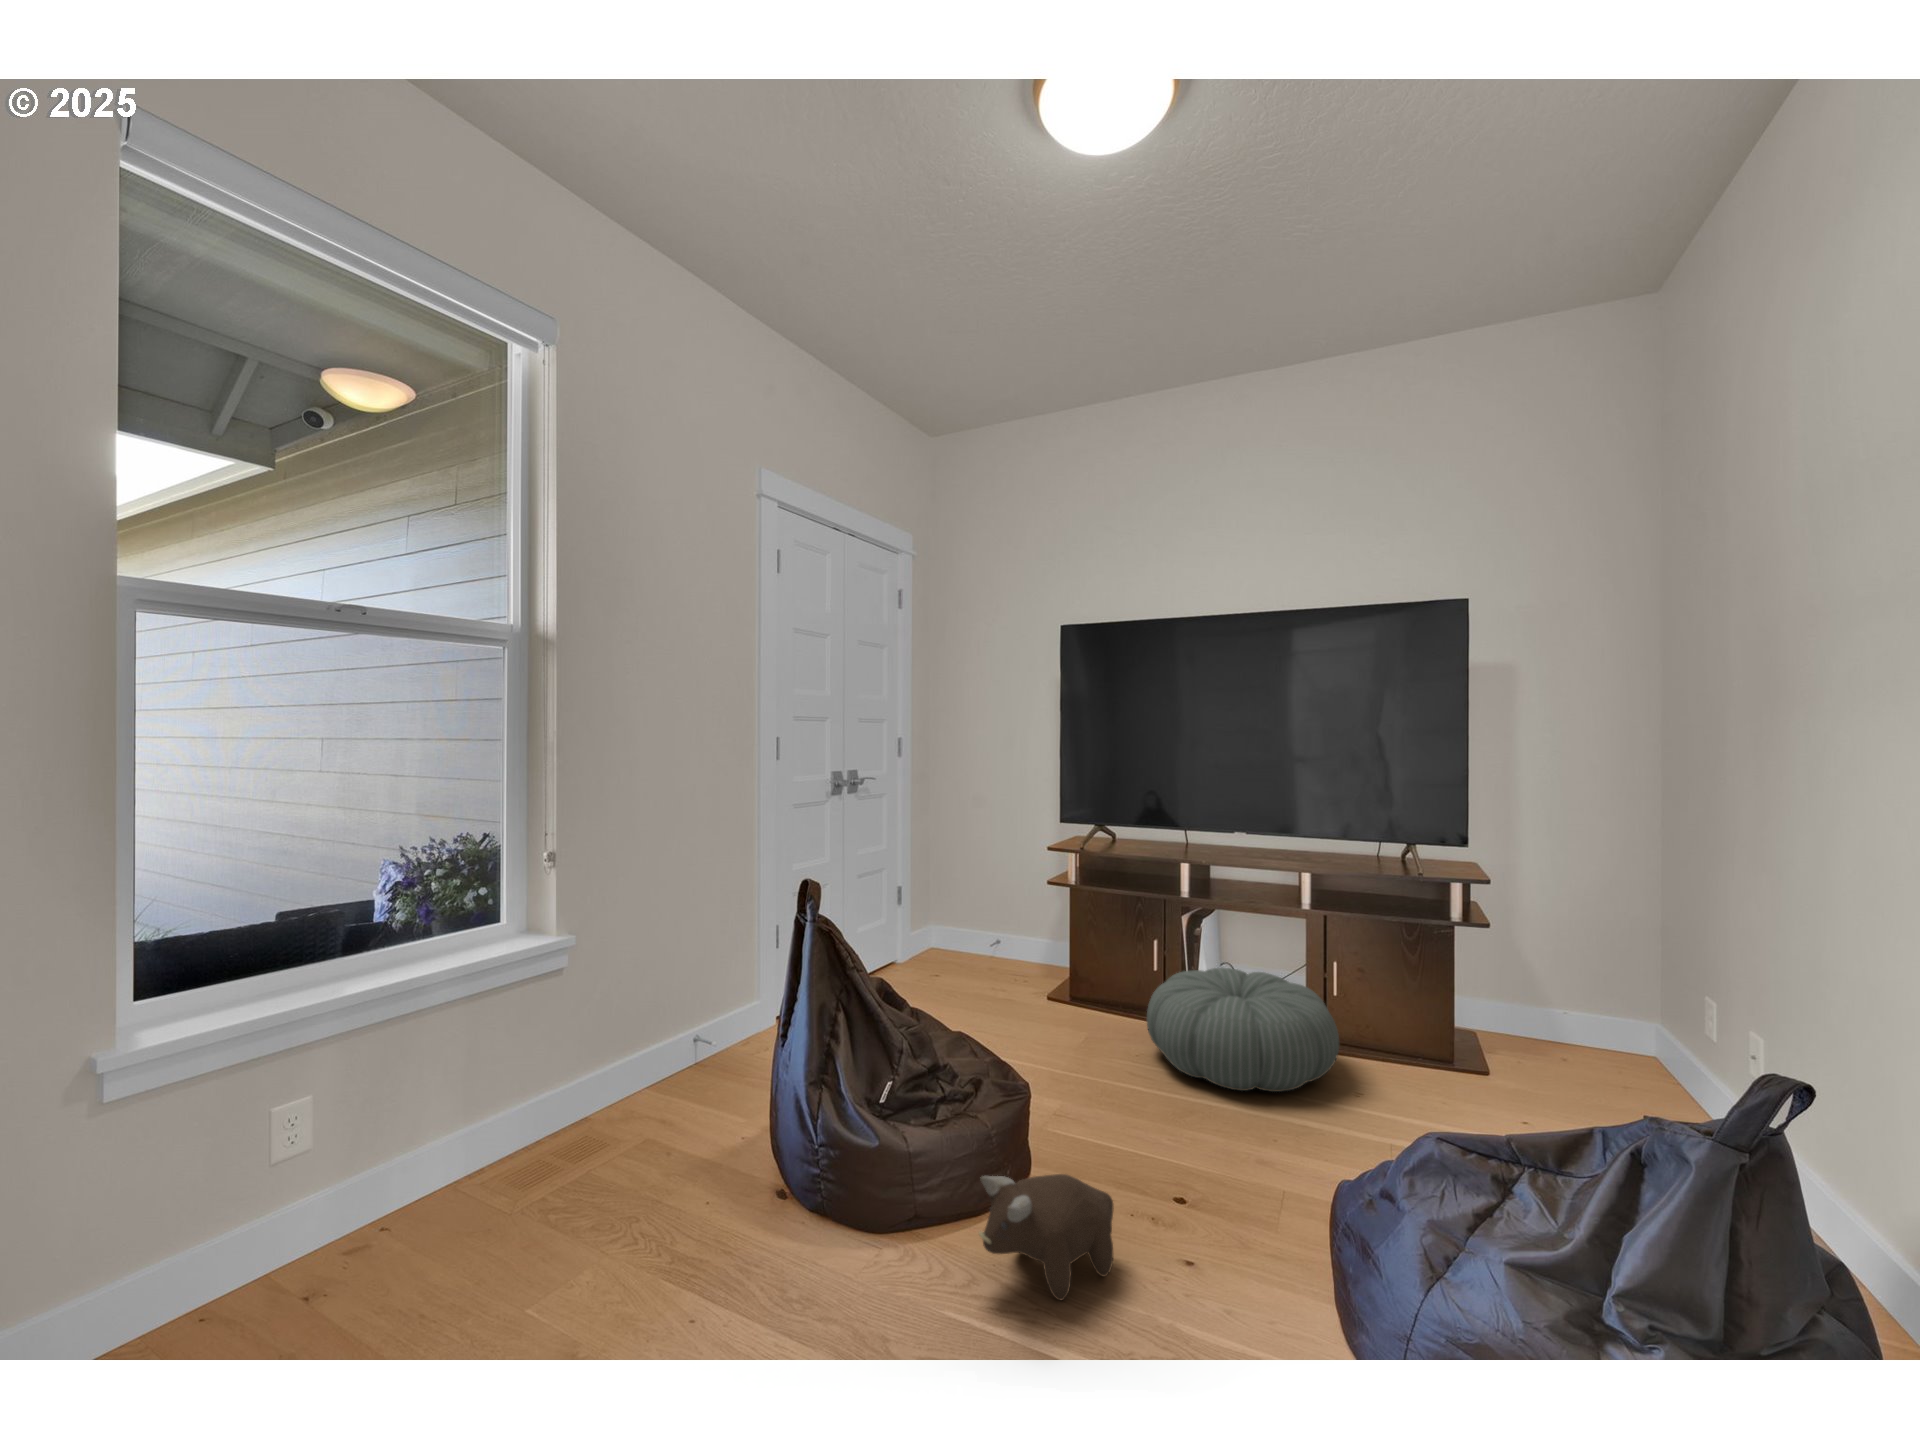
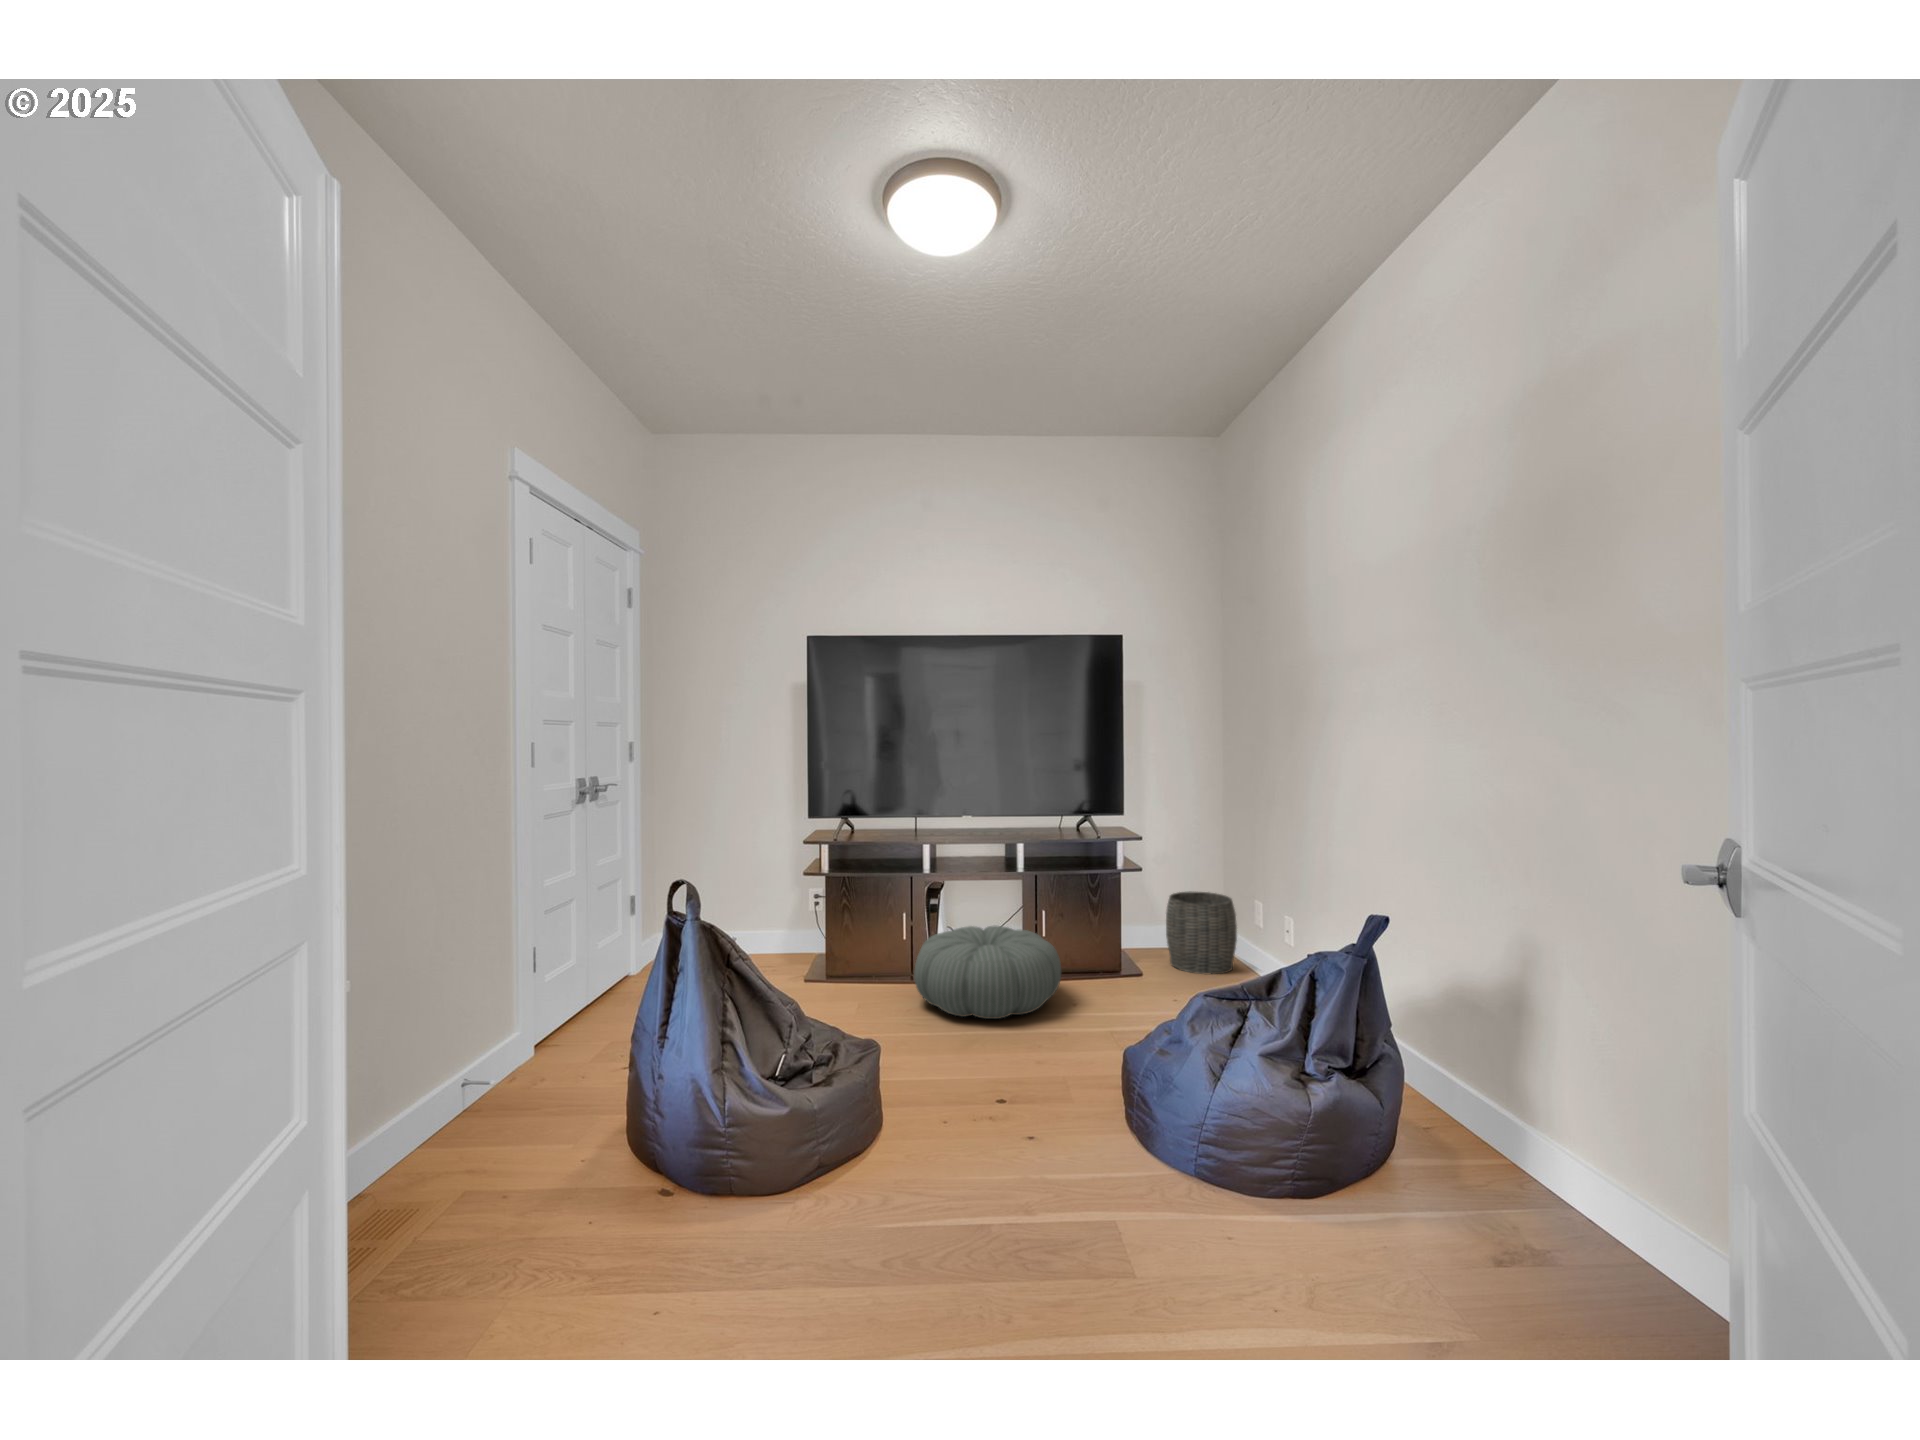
woven basket: none [1536,966,1662,1097] -> present [1166,892,1237,974]
plush toy: present [979,1174,1114,1300] -> none [891,1090,993,1189]

